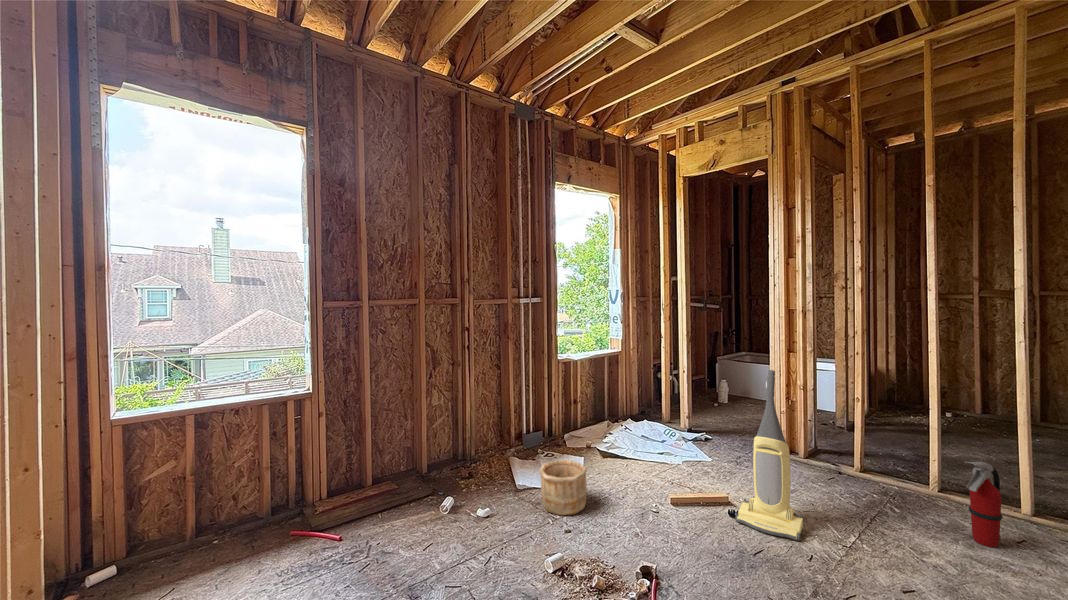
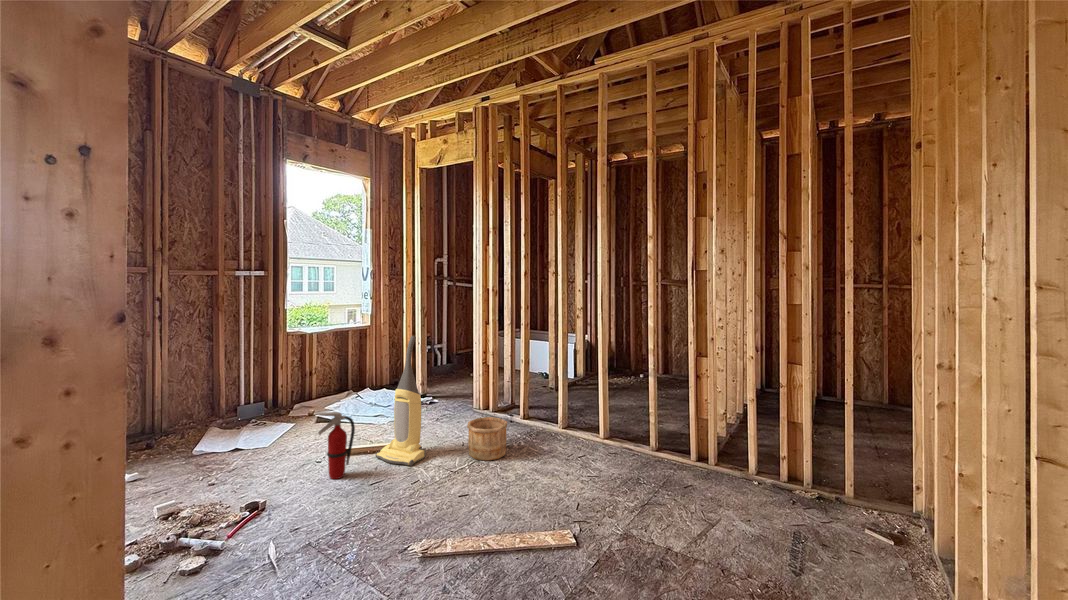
wooden bucket: present [539,460,587,515] -> present [467,417,507,461]
fire extinguisher: present [965,462,1003,547] -> present [317,412,355,479]

